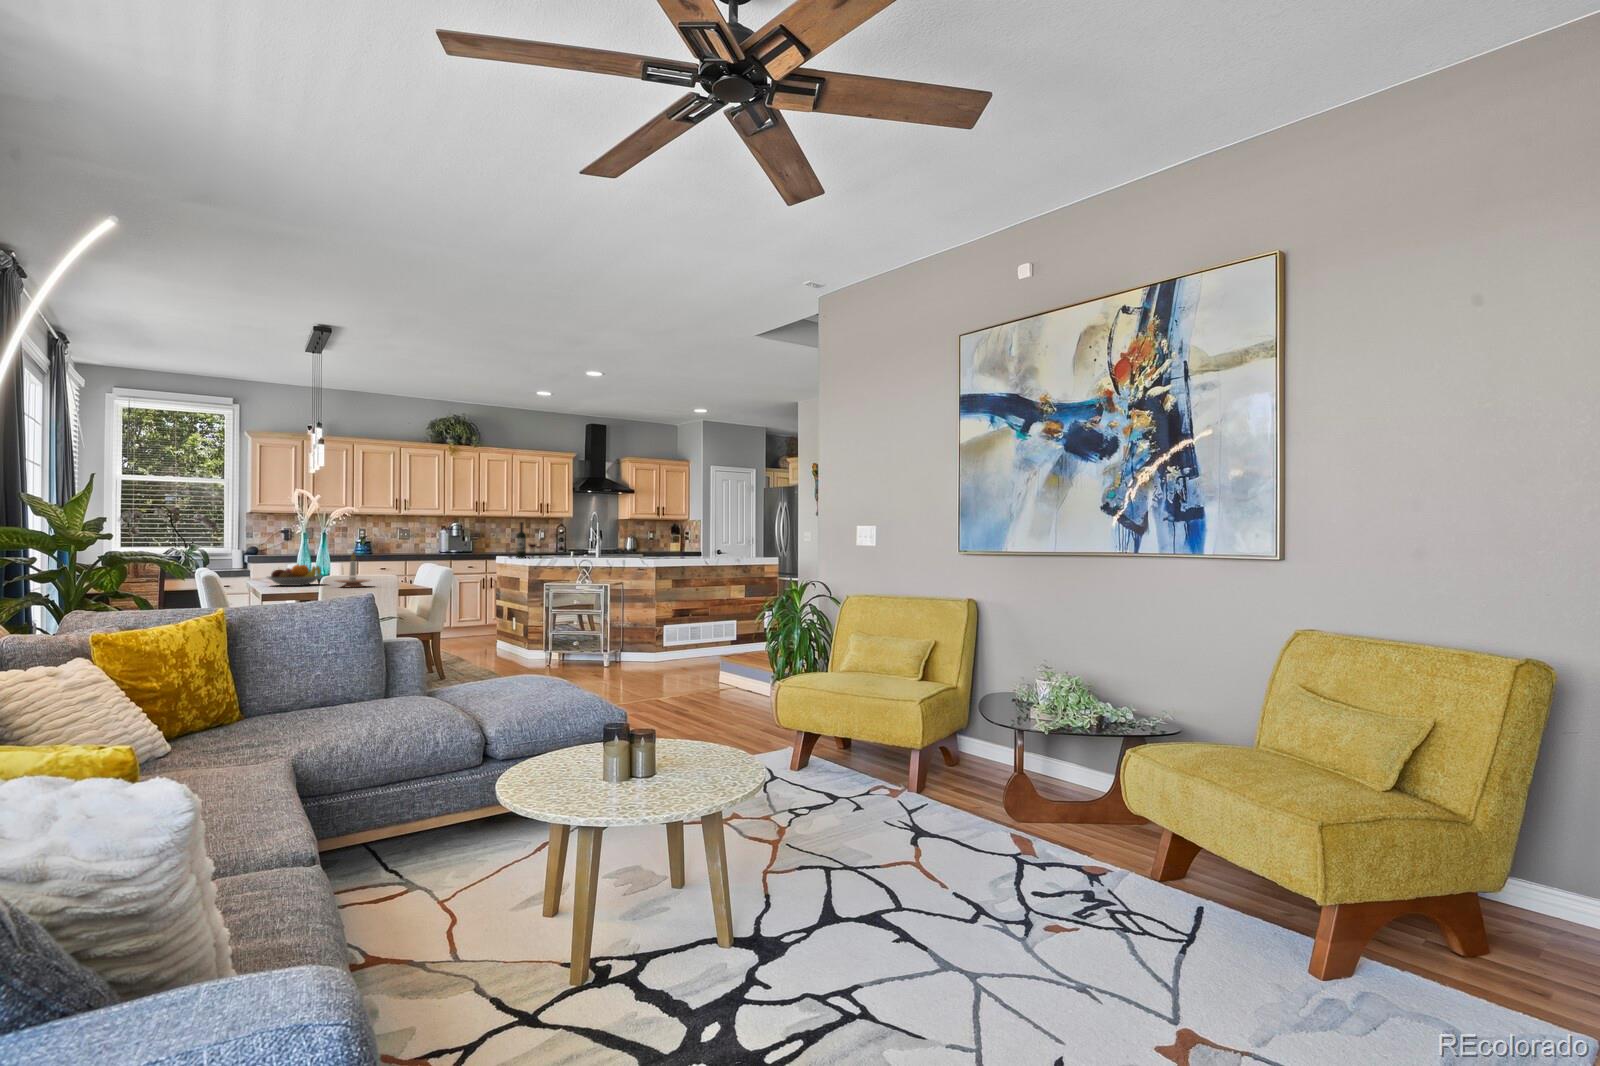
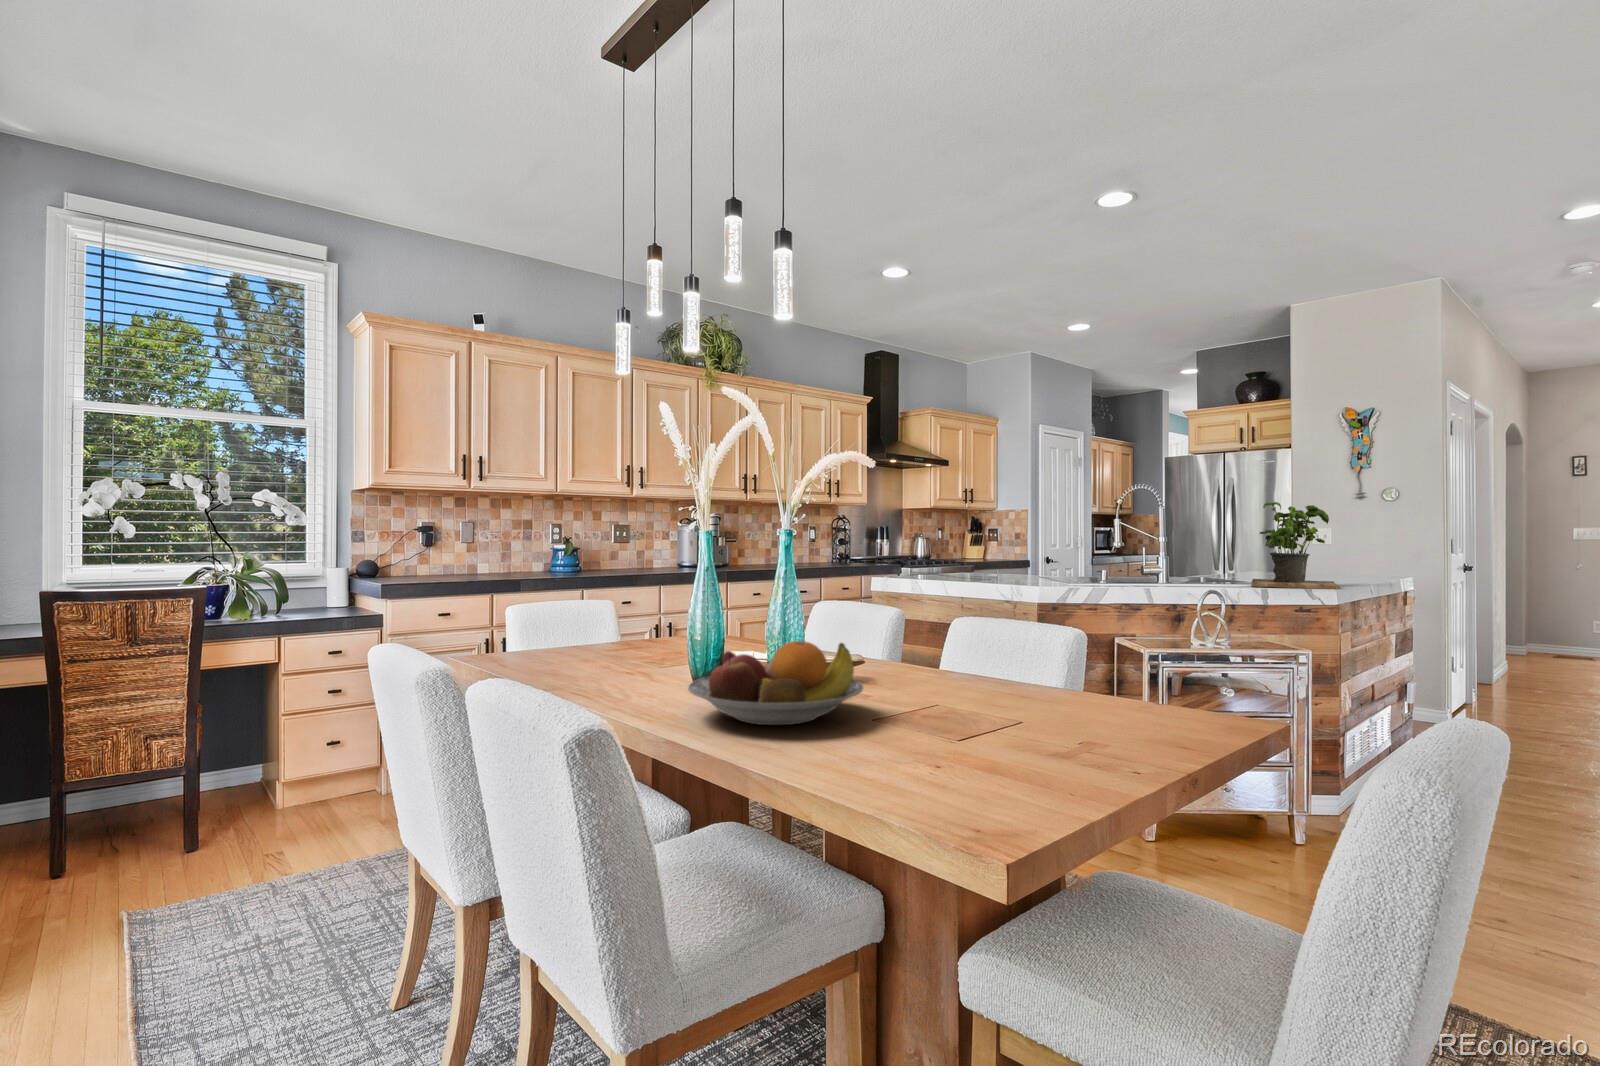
potted plant: none [623,521,670,560] -> present [1251,502,1338,589]
wine bottle: present [509,522,541,558] -> none [946,507,1030,585]
candle holder: present [336,552,369,587] -> none [989,596,1122,743]

